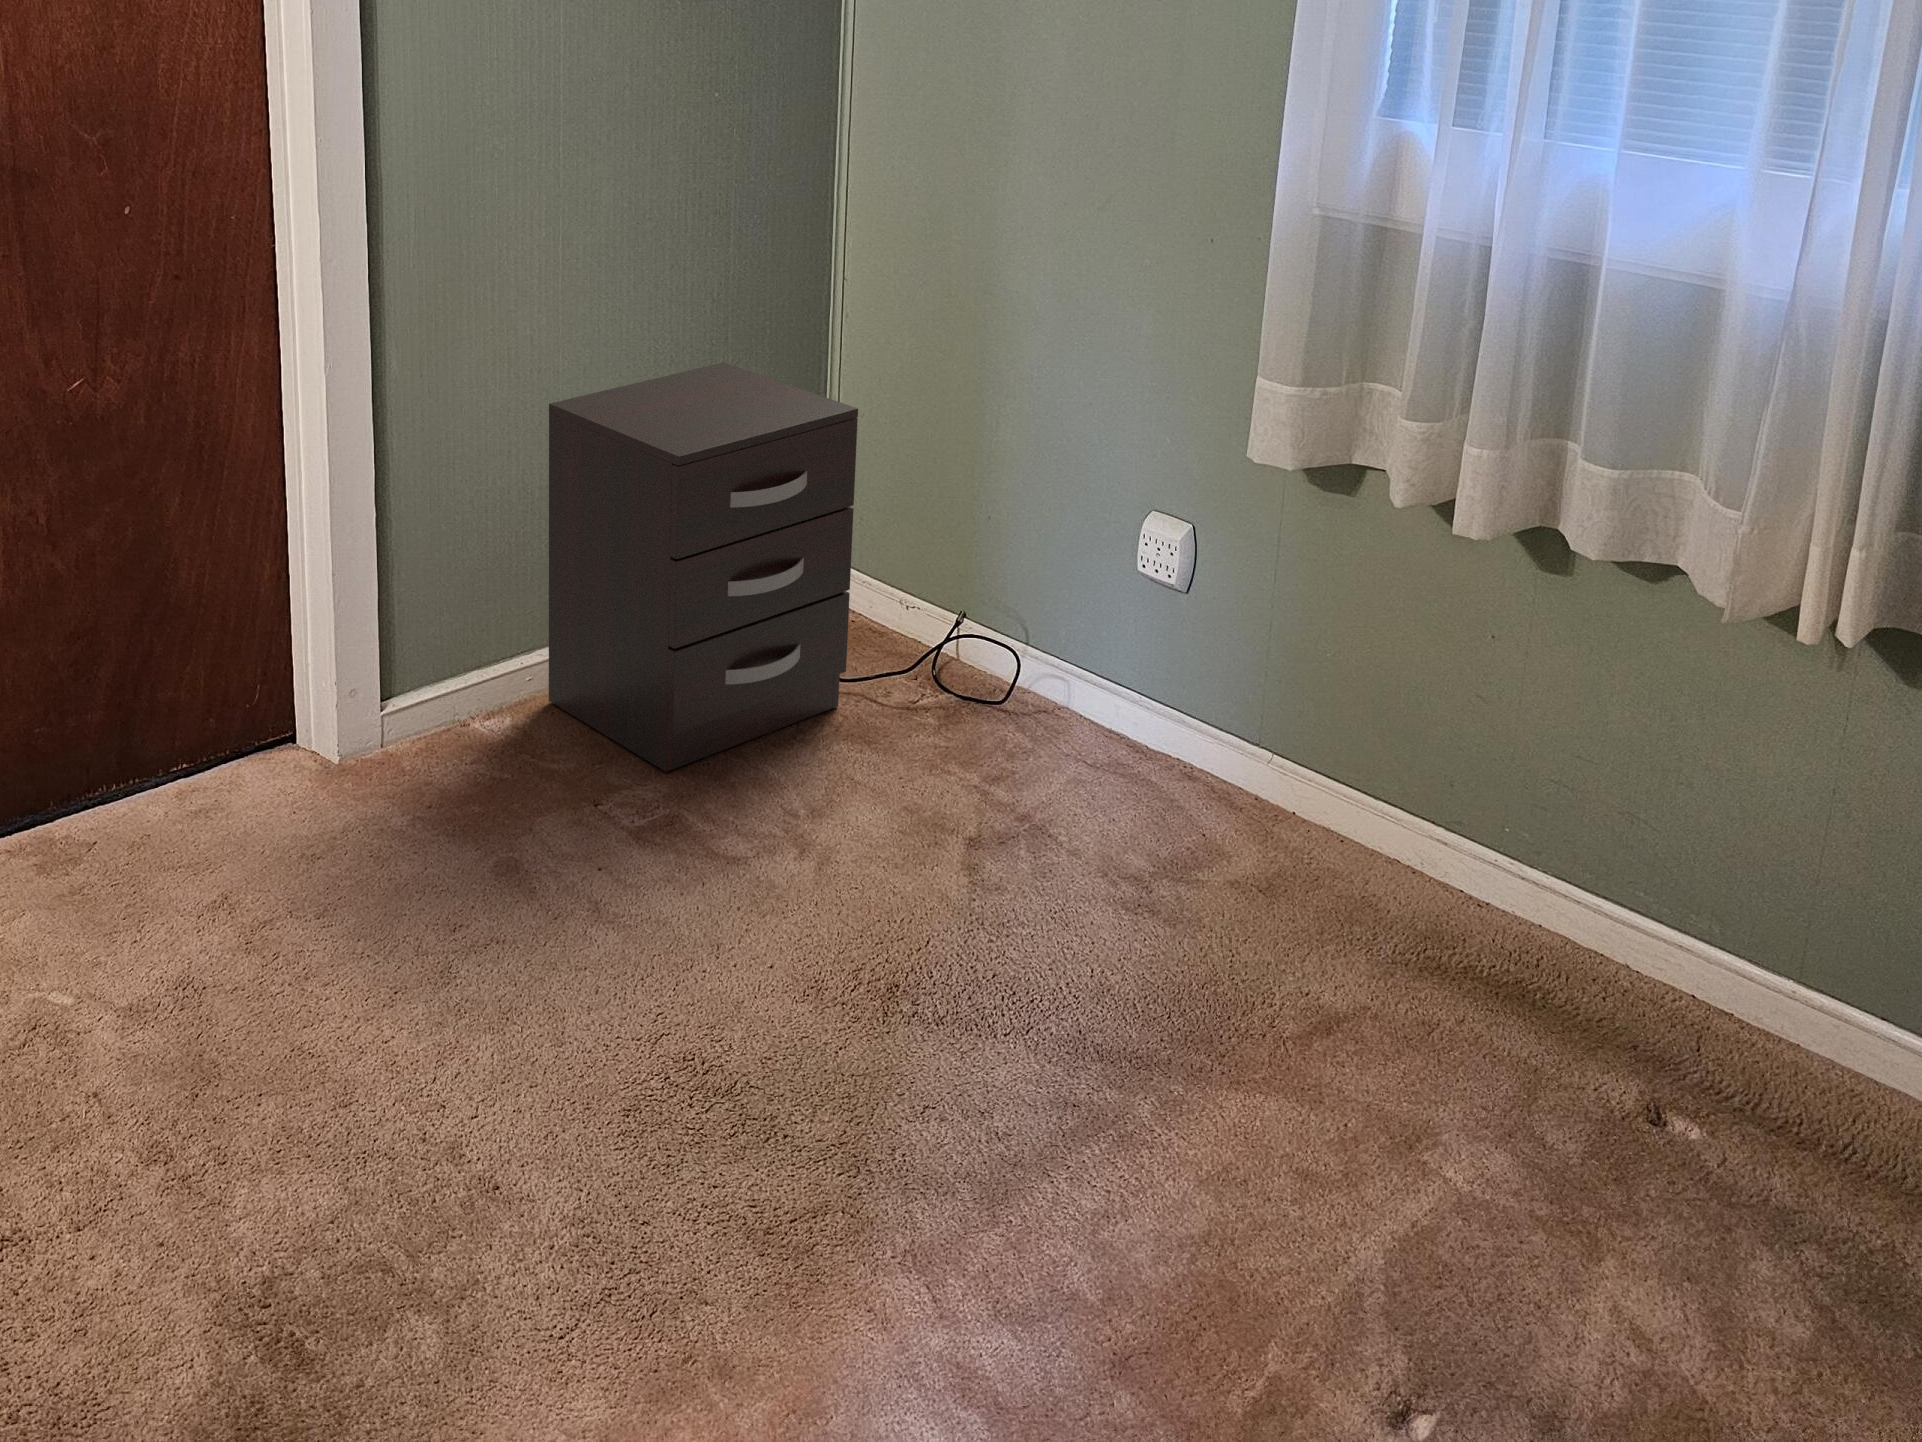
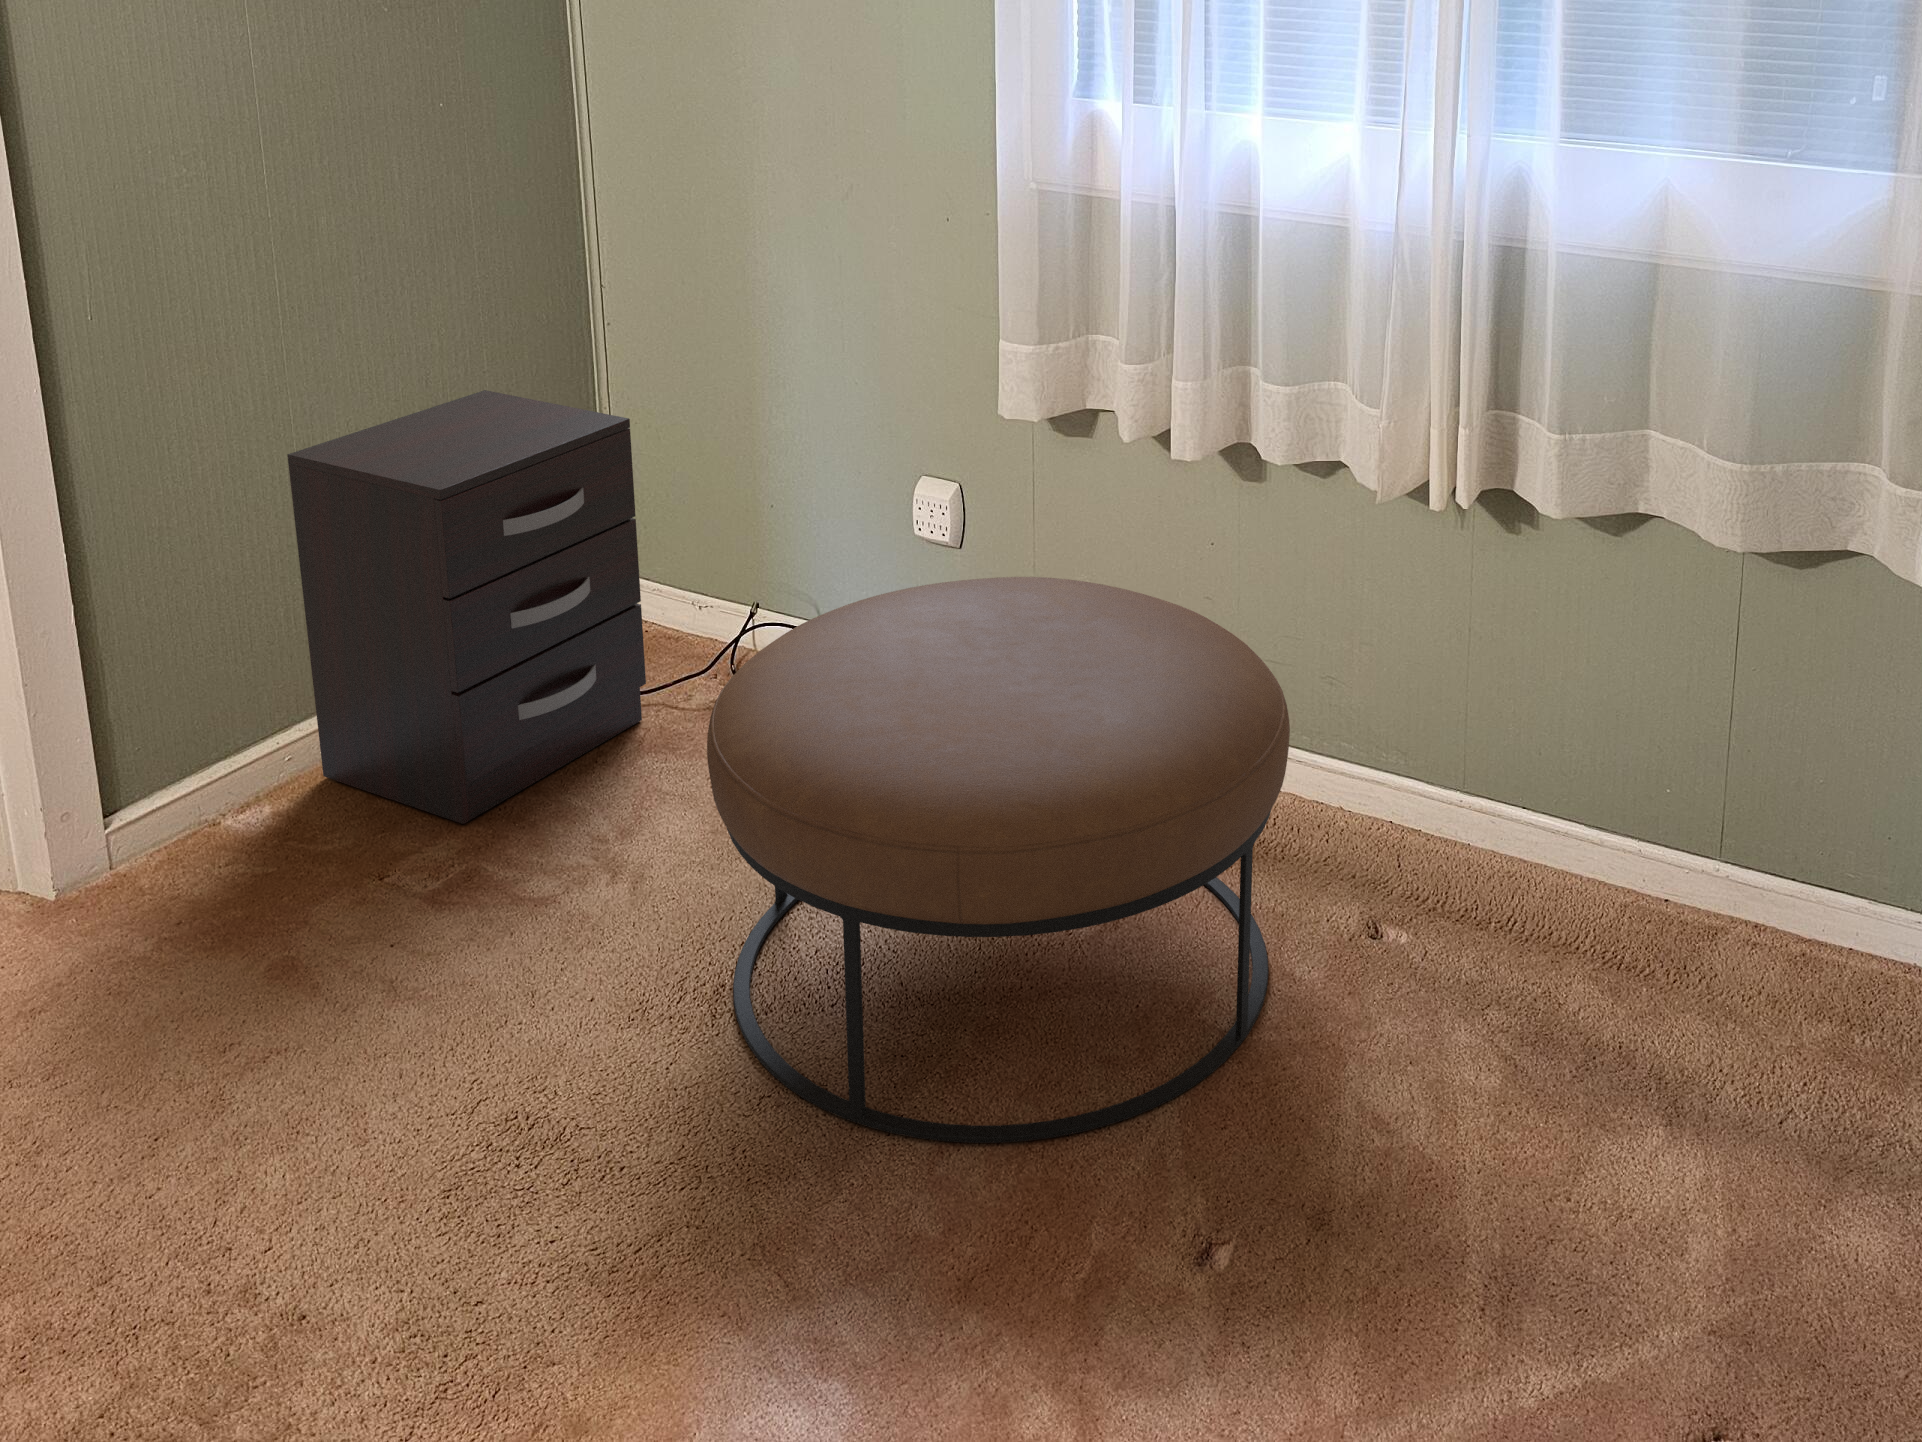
ottoman: none [906,626,1574,1244] -> present [707,577,1290,1143]

